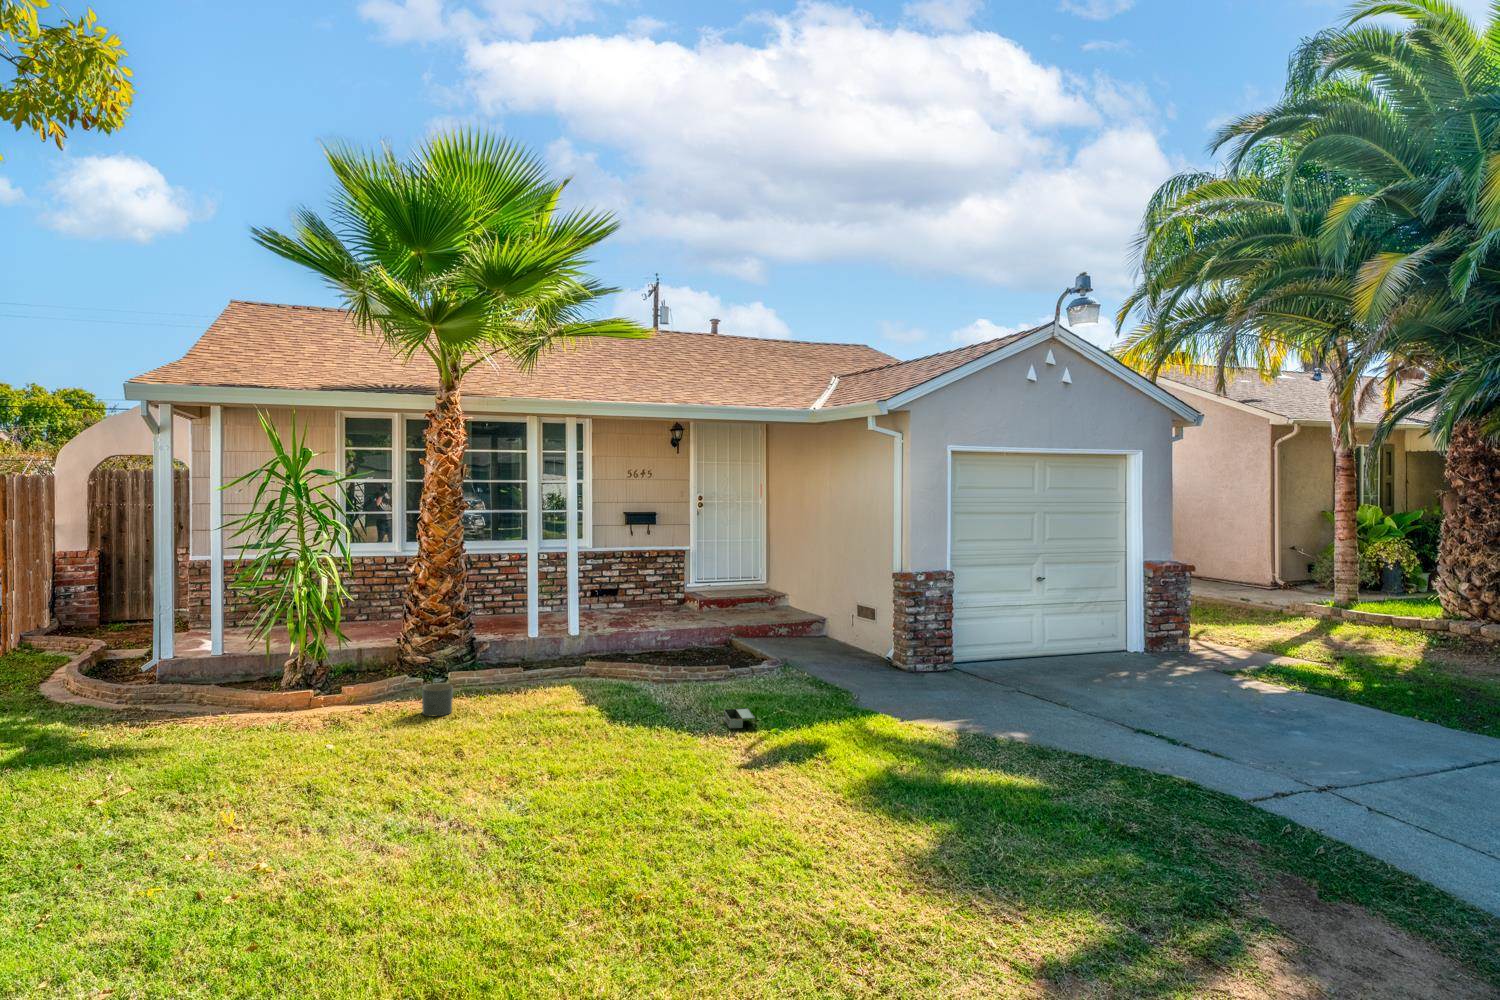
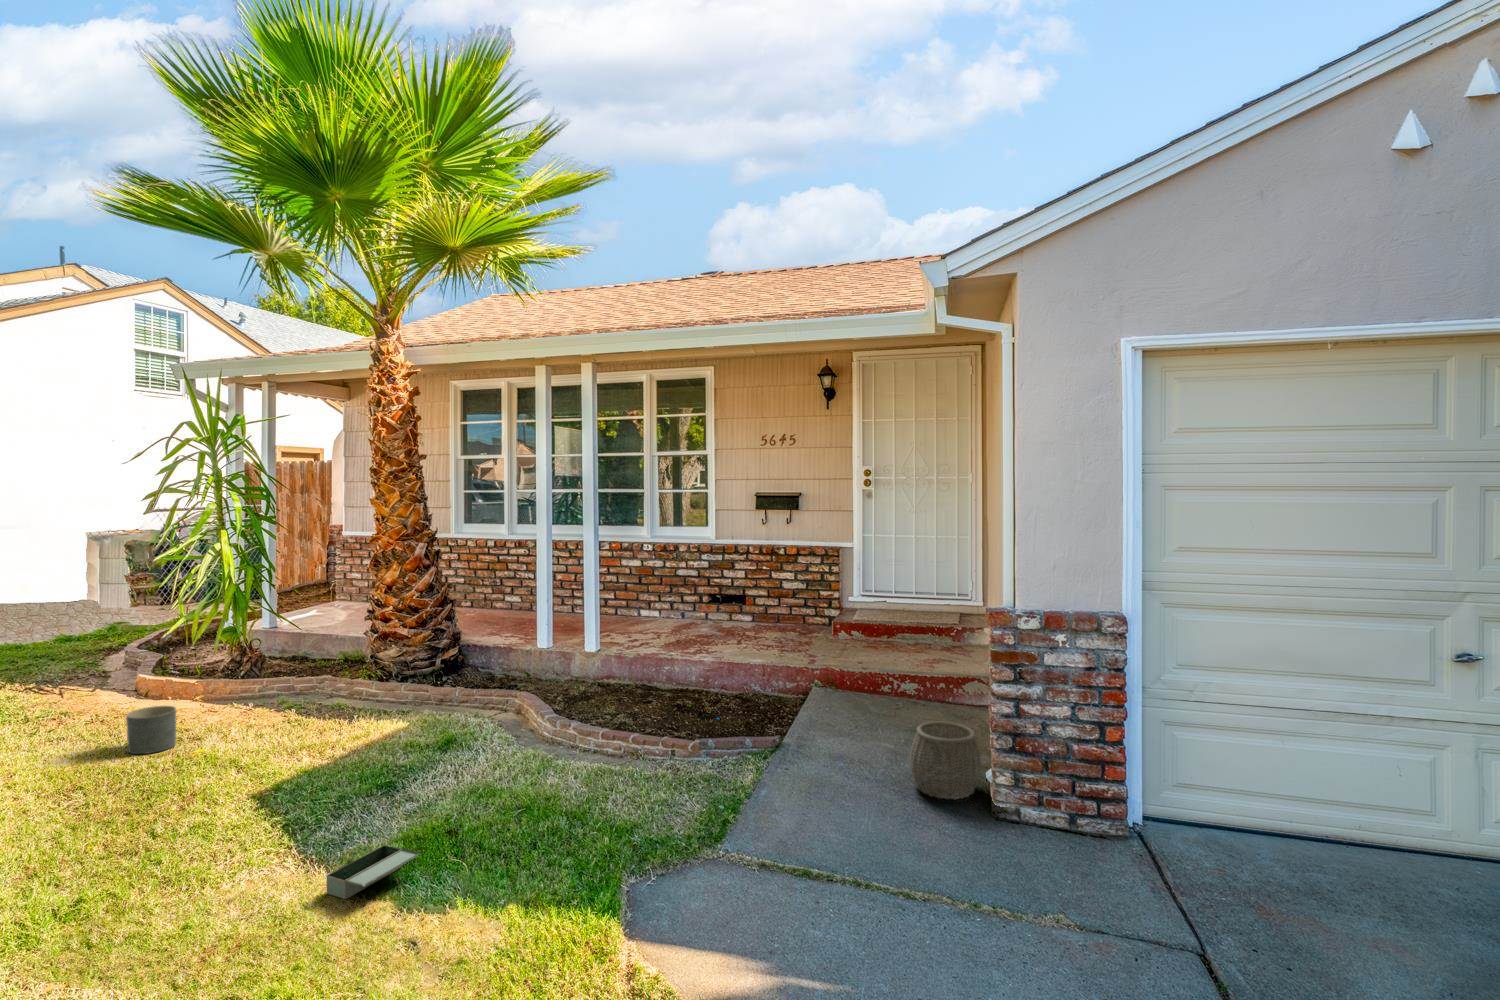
woven basket: none [862,632,897,666] -> present [910,722,981,800]

